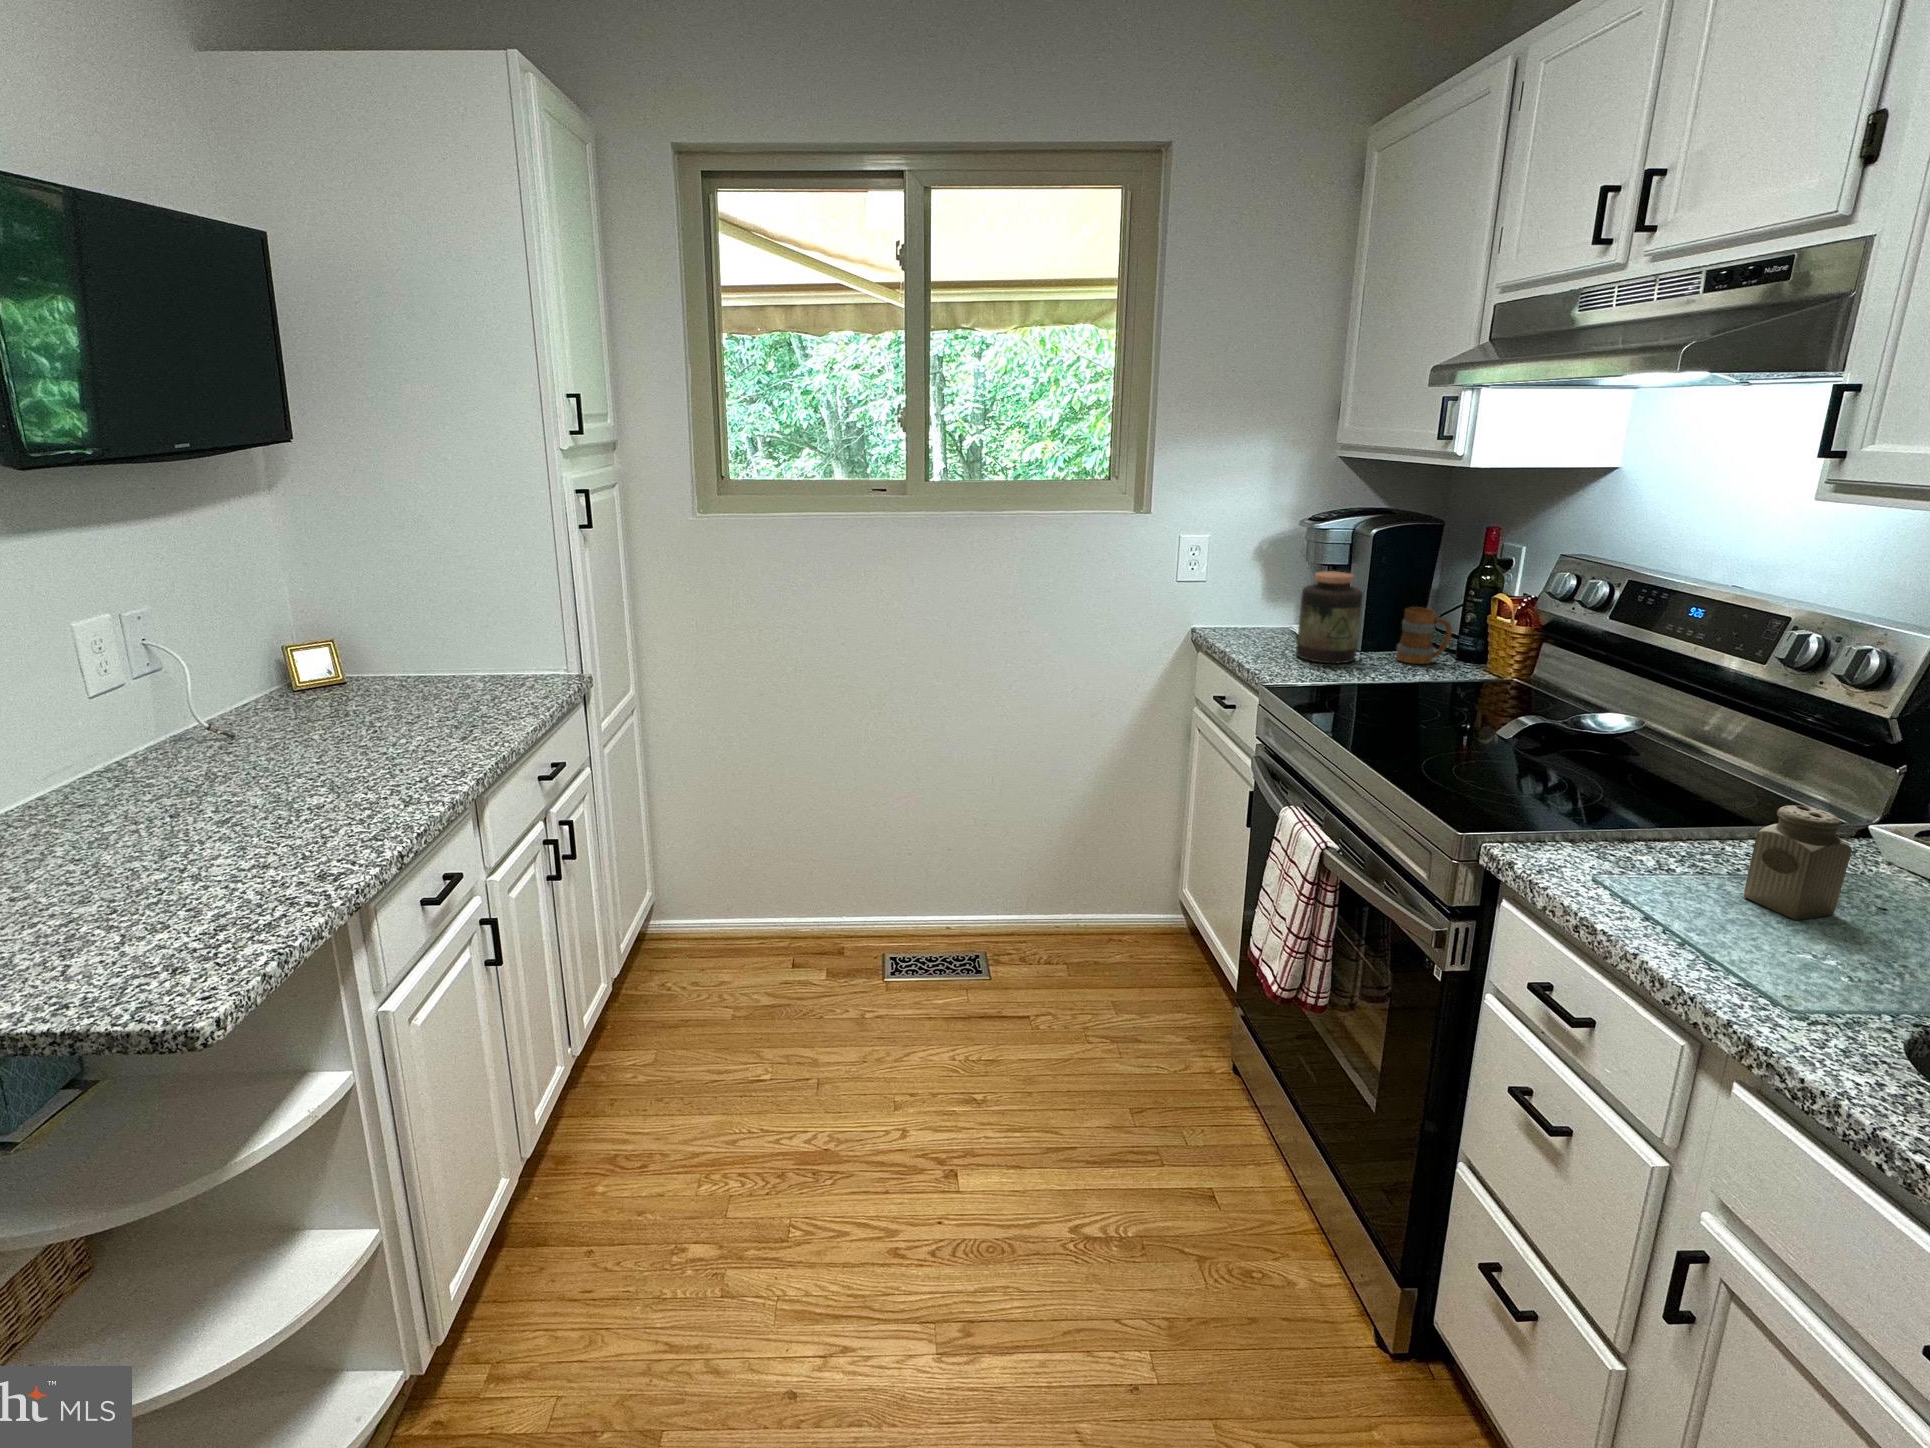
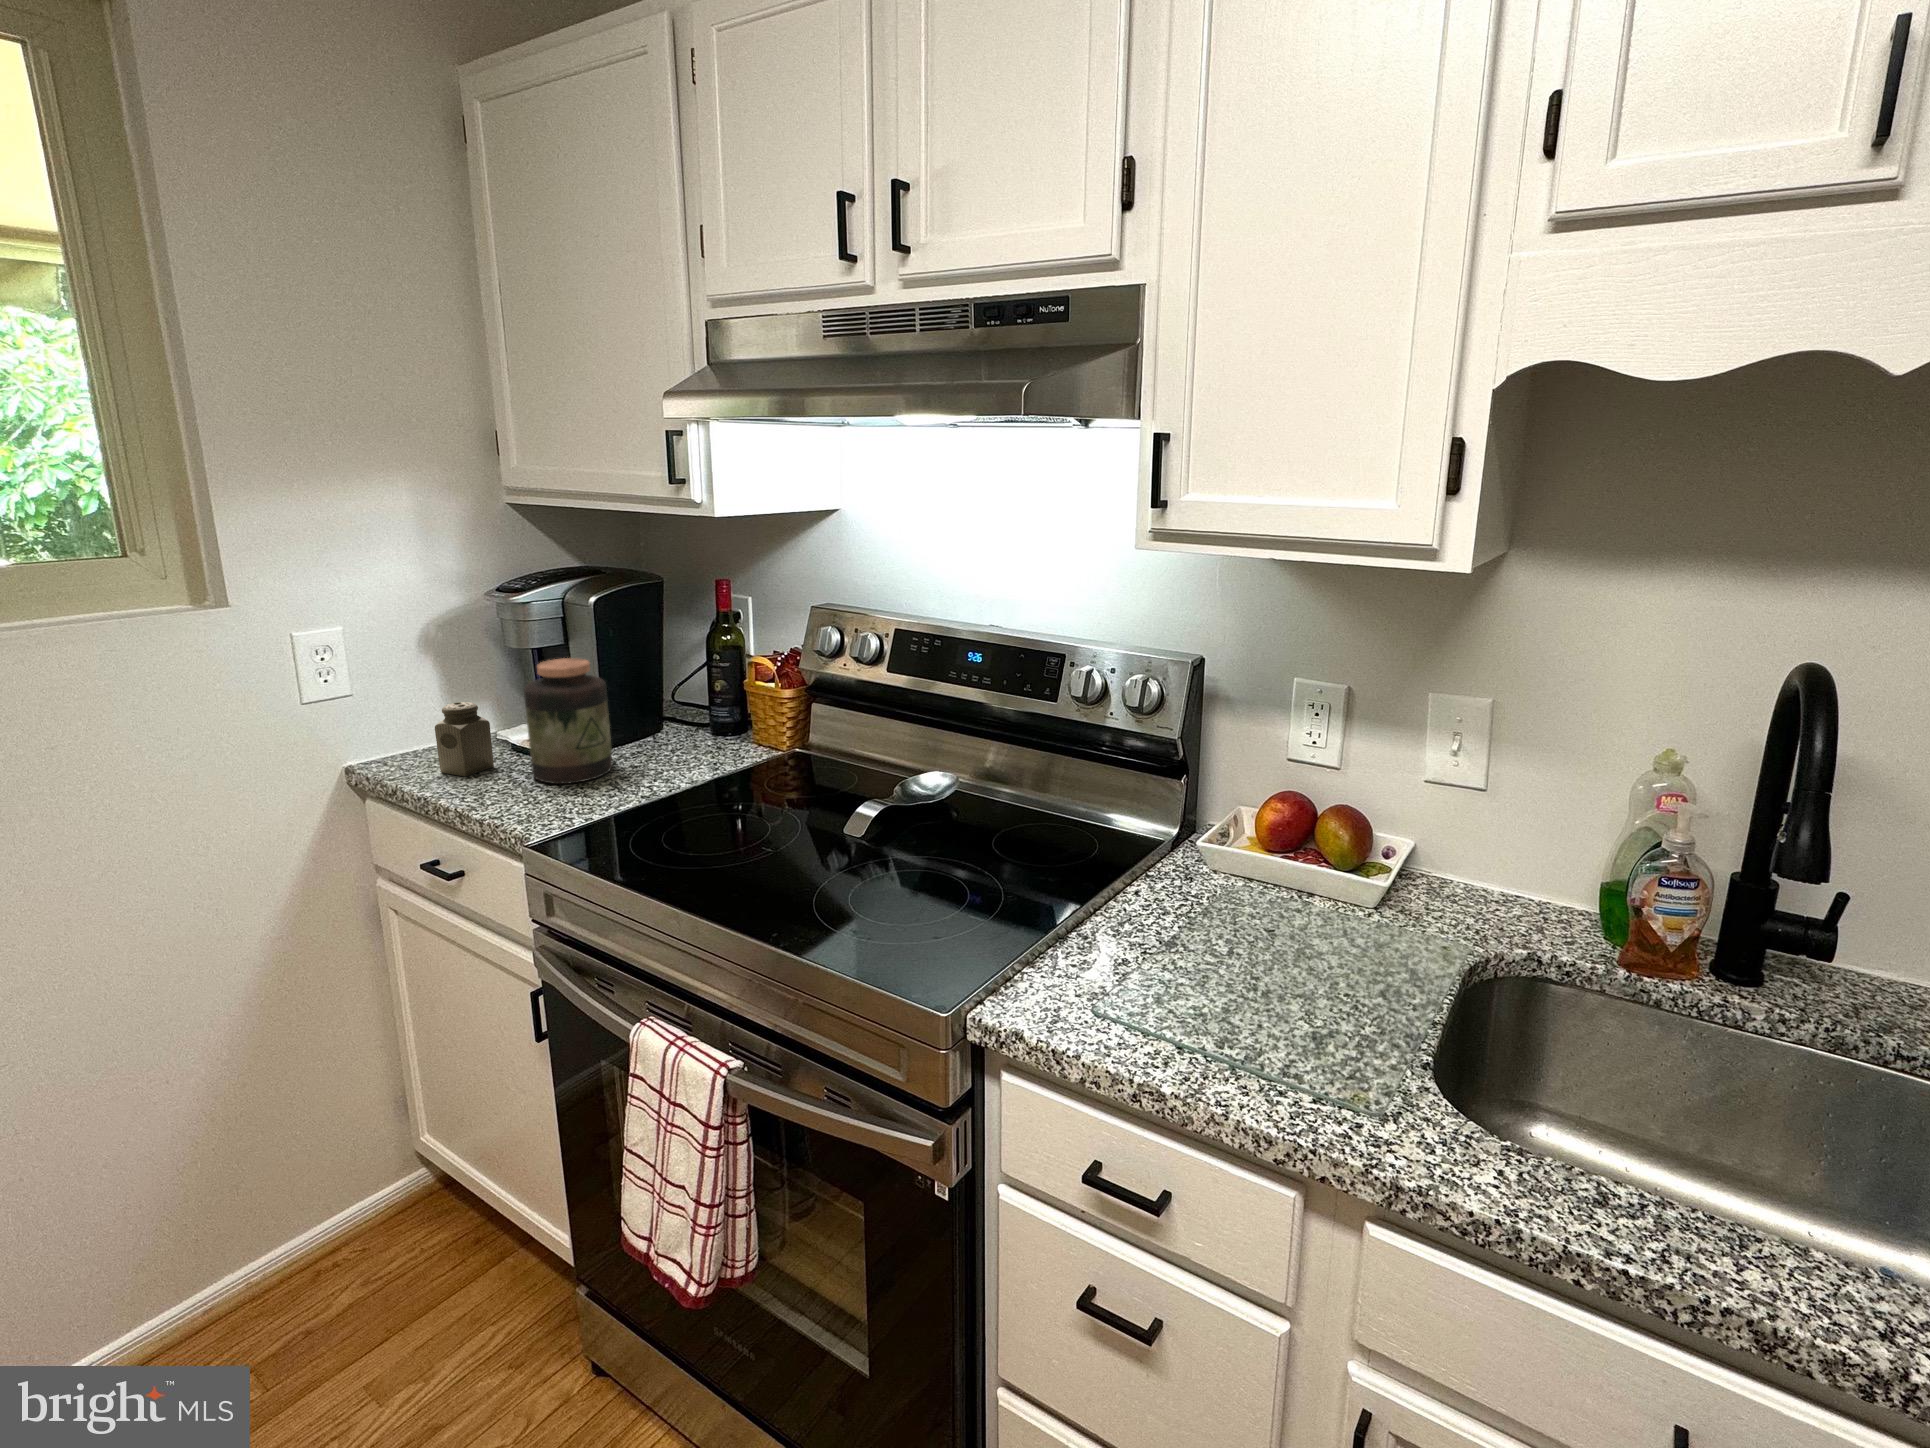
mug: present [1396,607,1452,664] -> none [654,685,711,755]
salt shaker: present [1744,805,1852,920] -> present [435,702,494,776]

